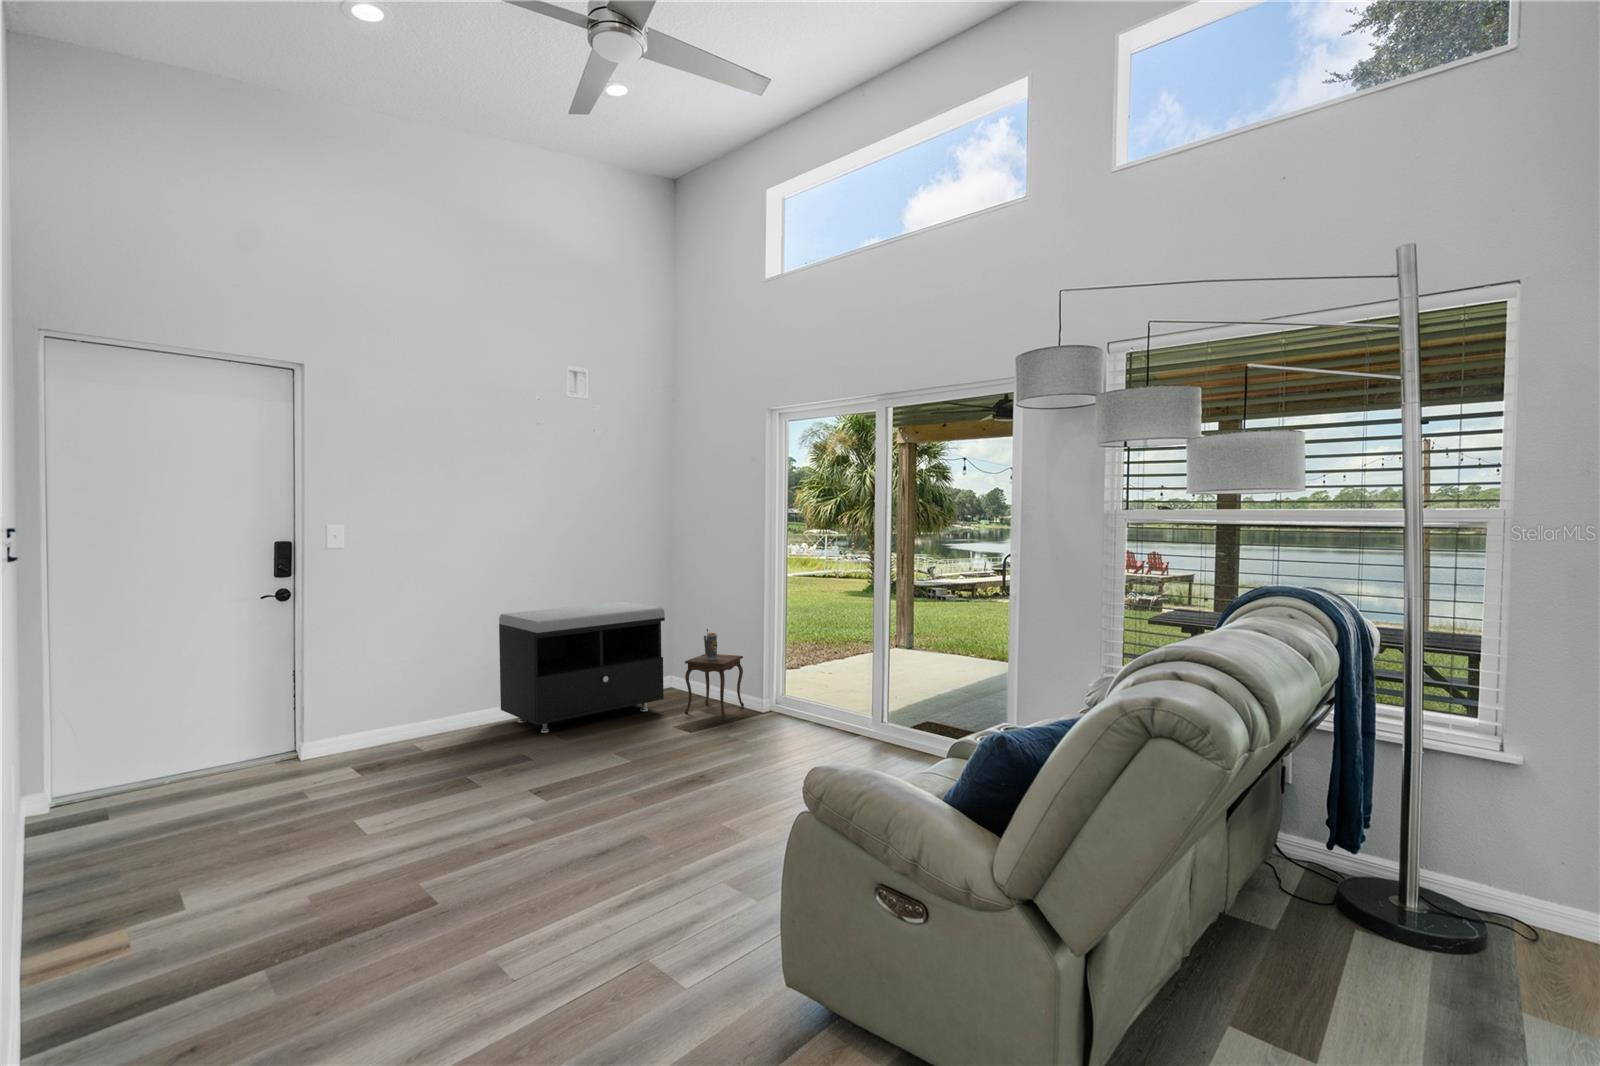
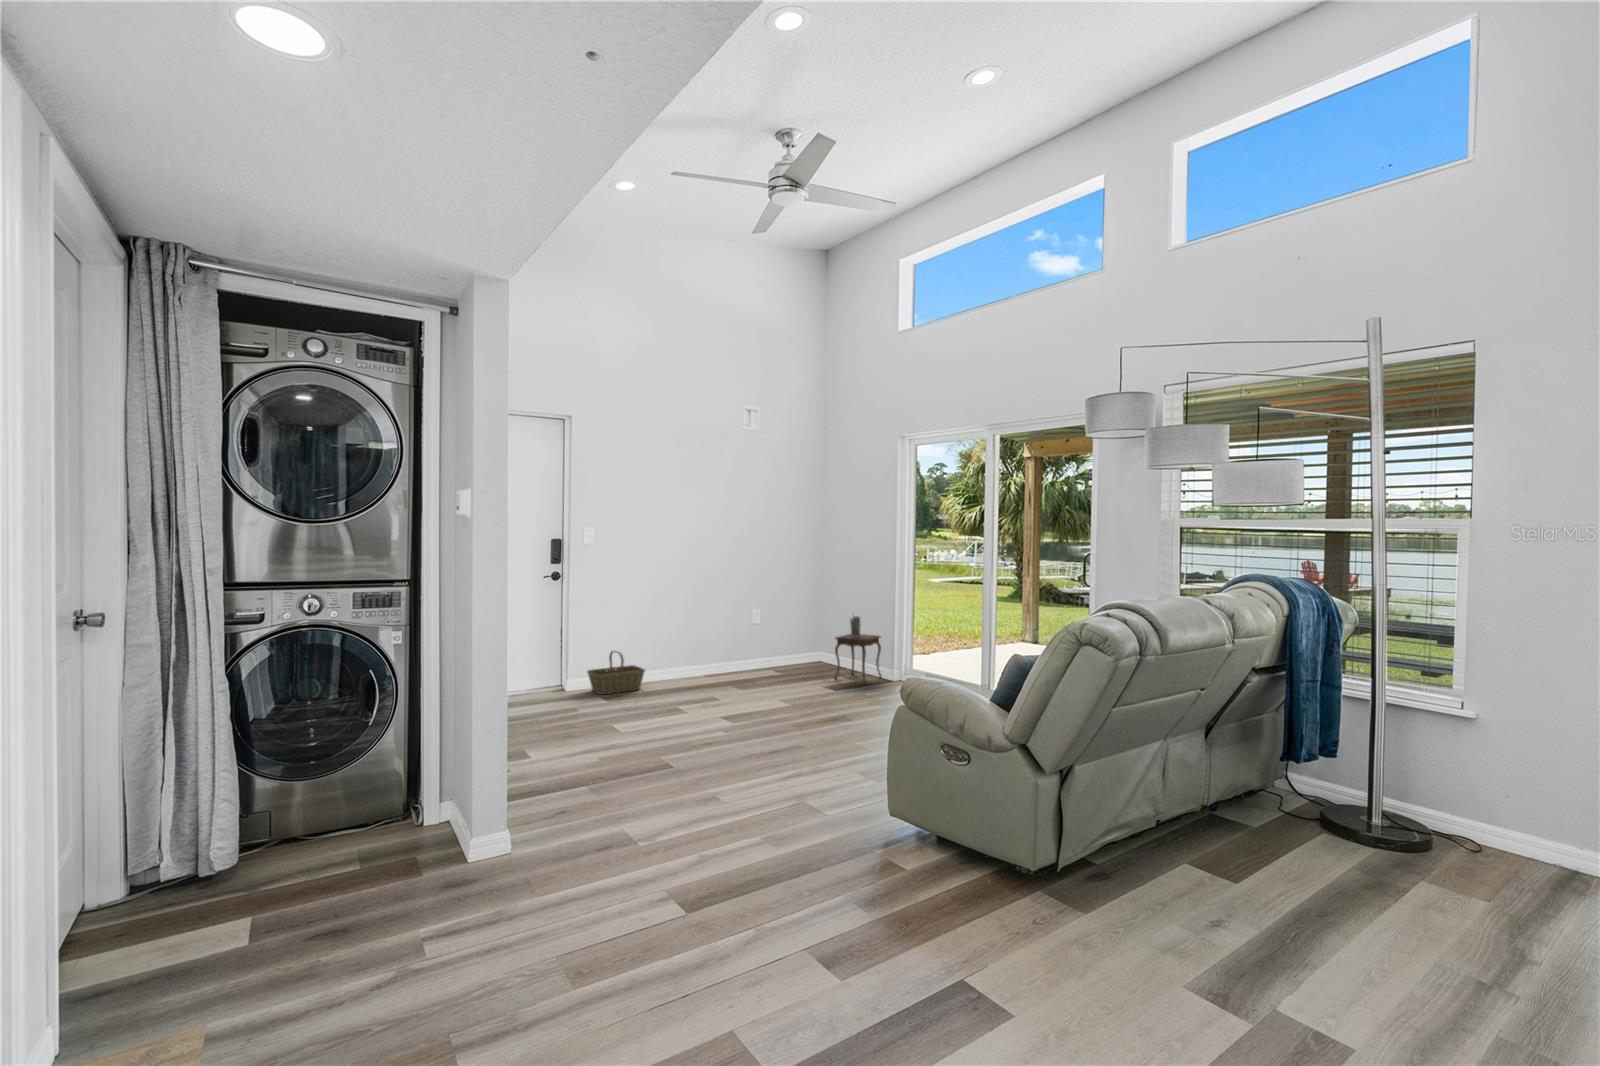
storage bench: present [499,602,665,733] -> none [697,590,820,685]
basket: none [335,697,424,762] -> present [587,651,645,695]

